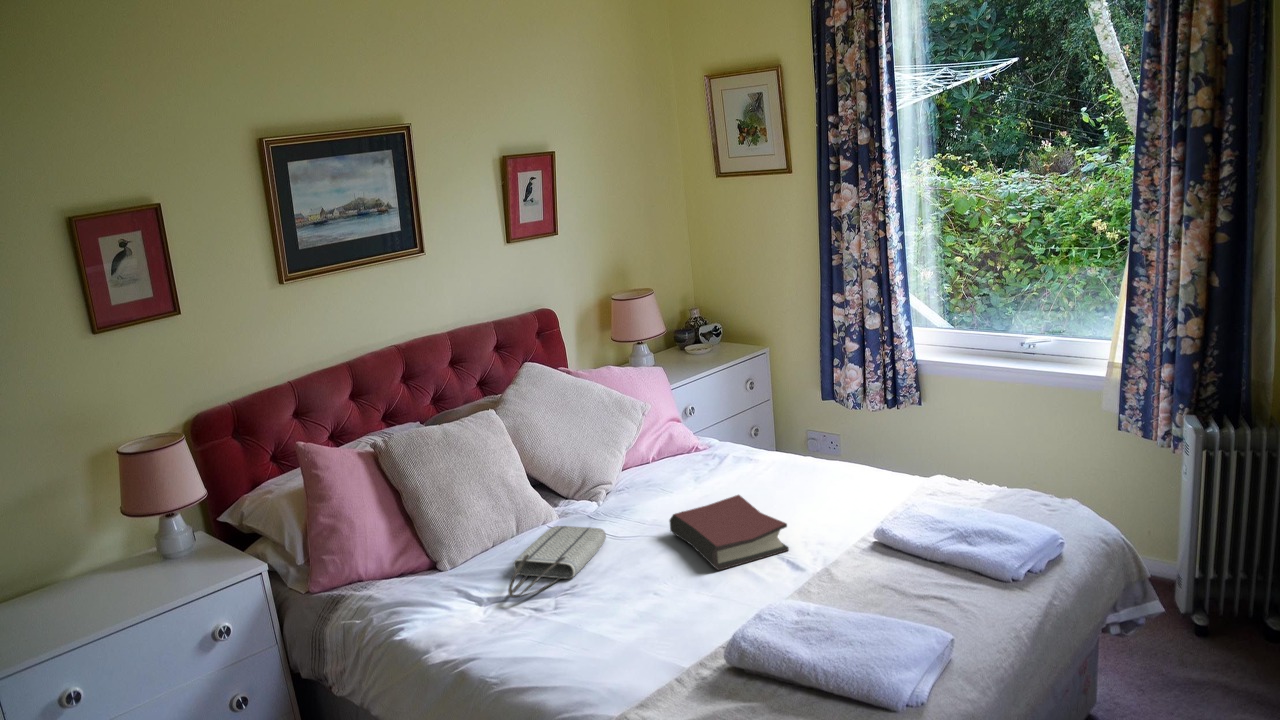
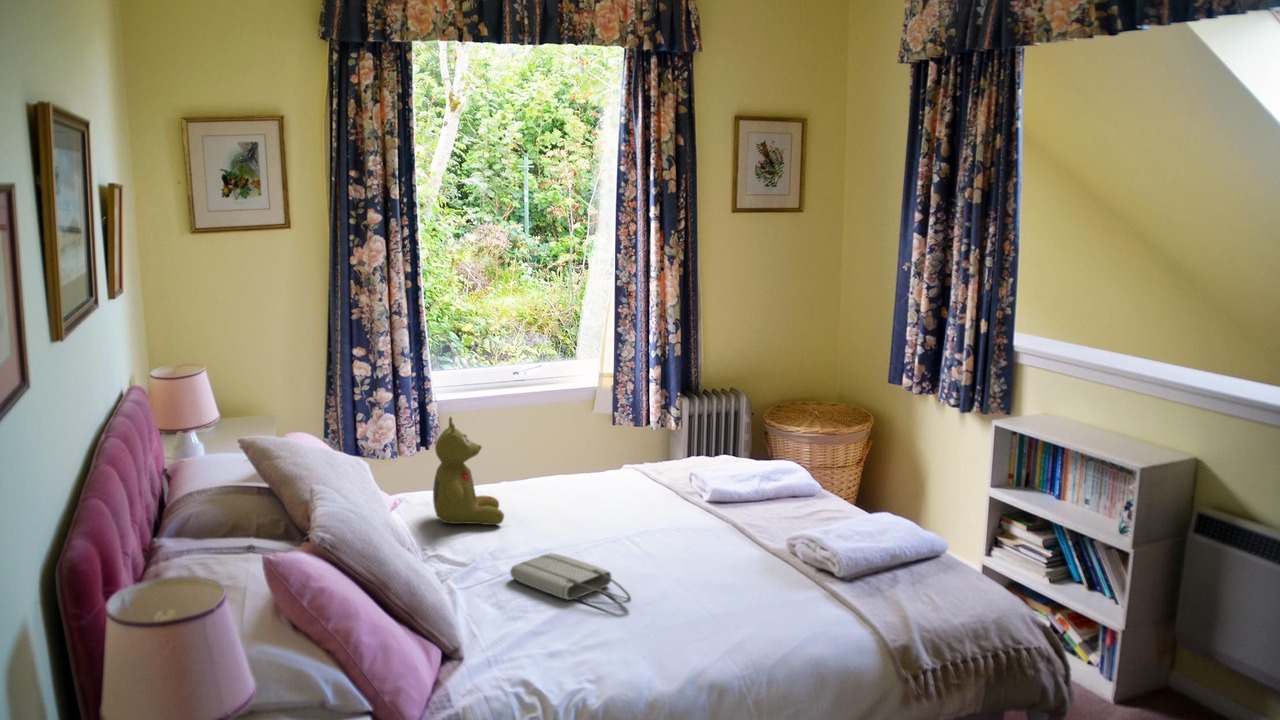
stuffed bear: none [642,373,729,491] -> present [433,417,504,525]
hardback book: present [670,495,789,570] -> none [580,500,667,545]

